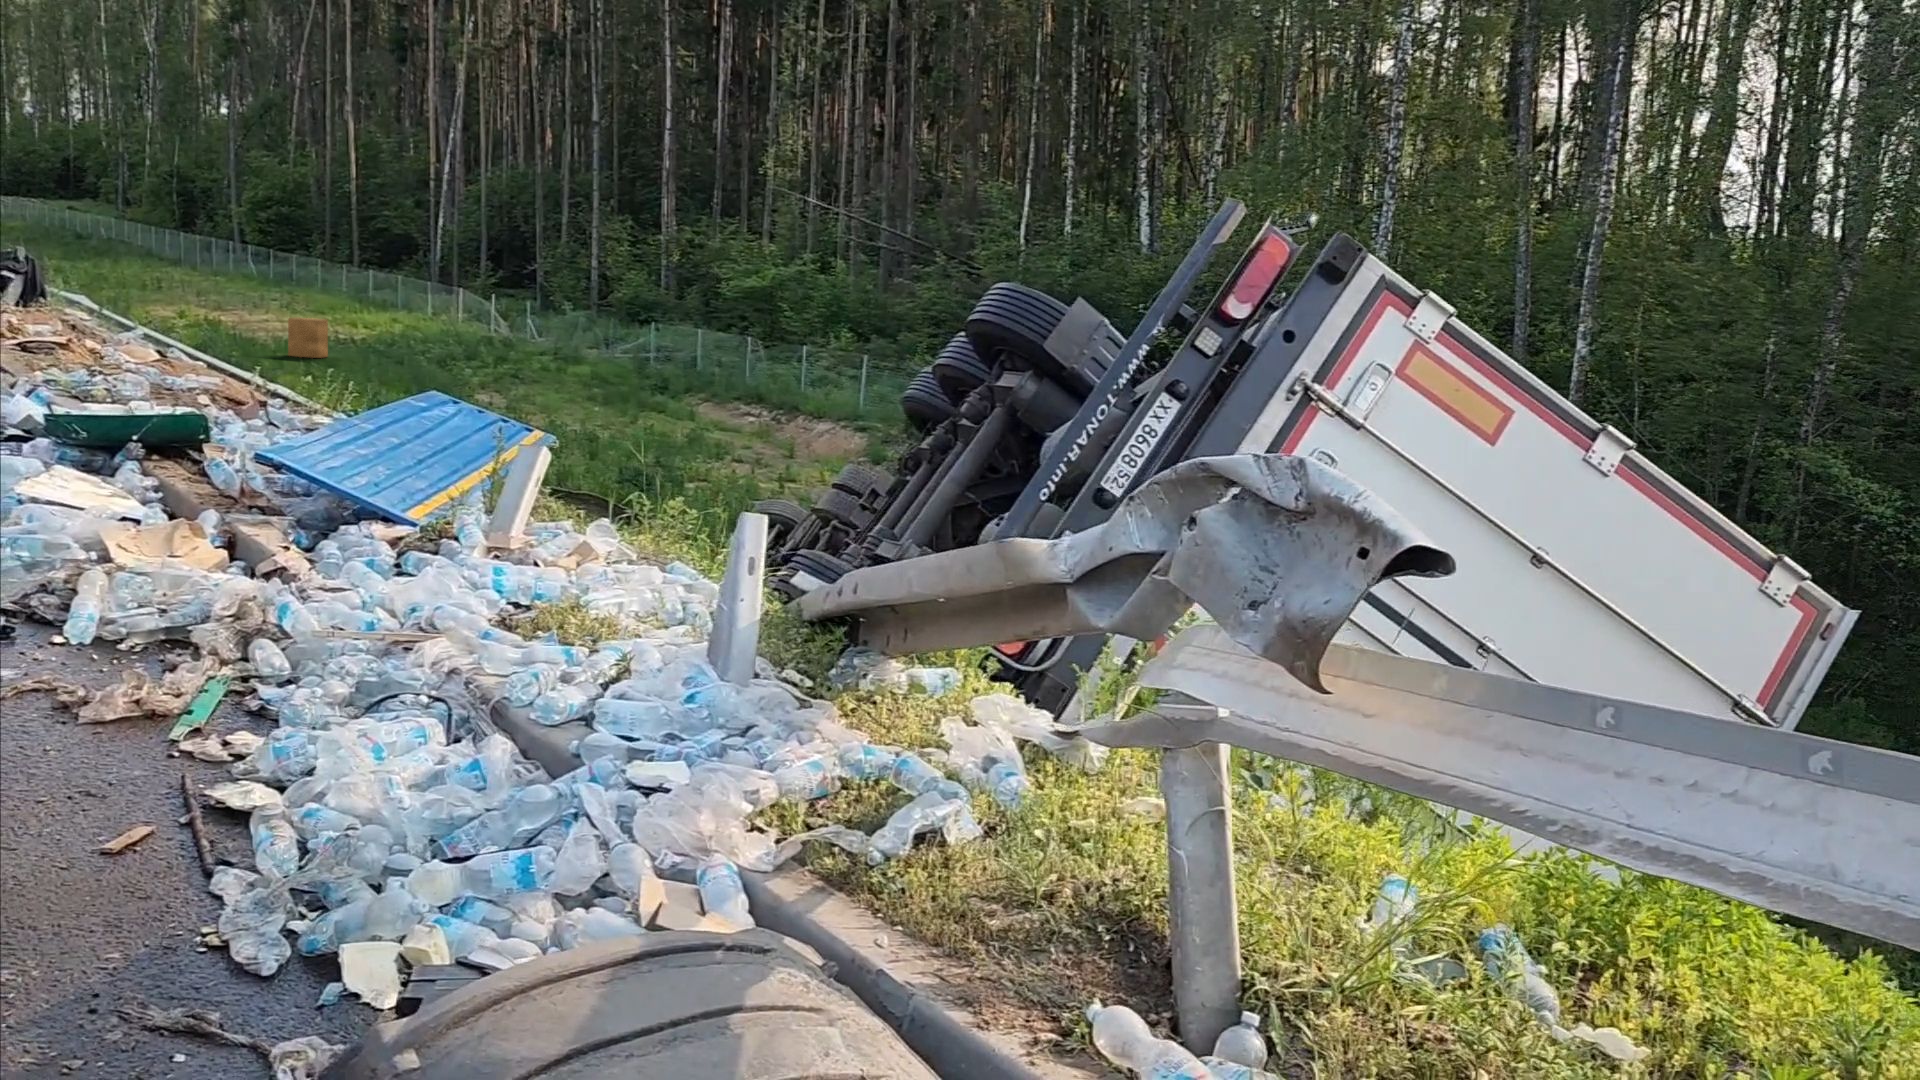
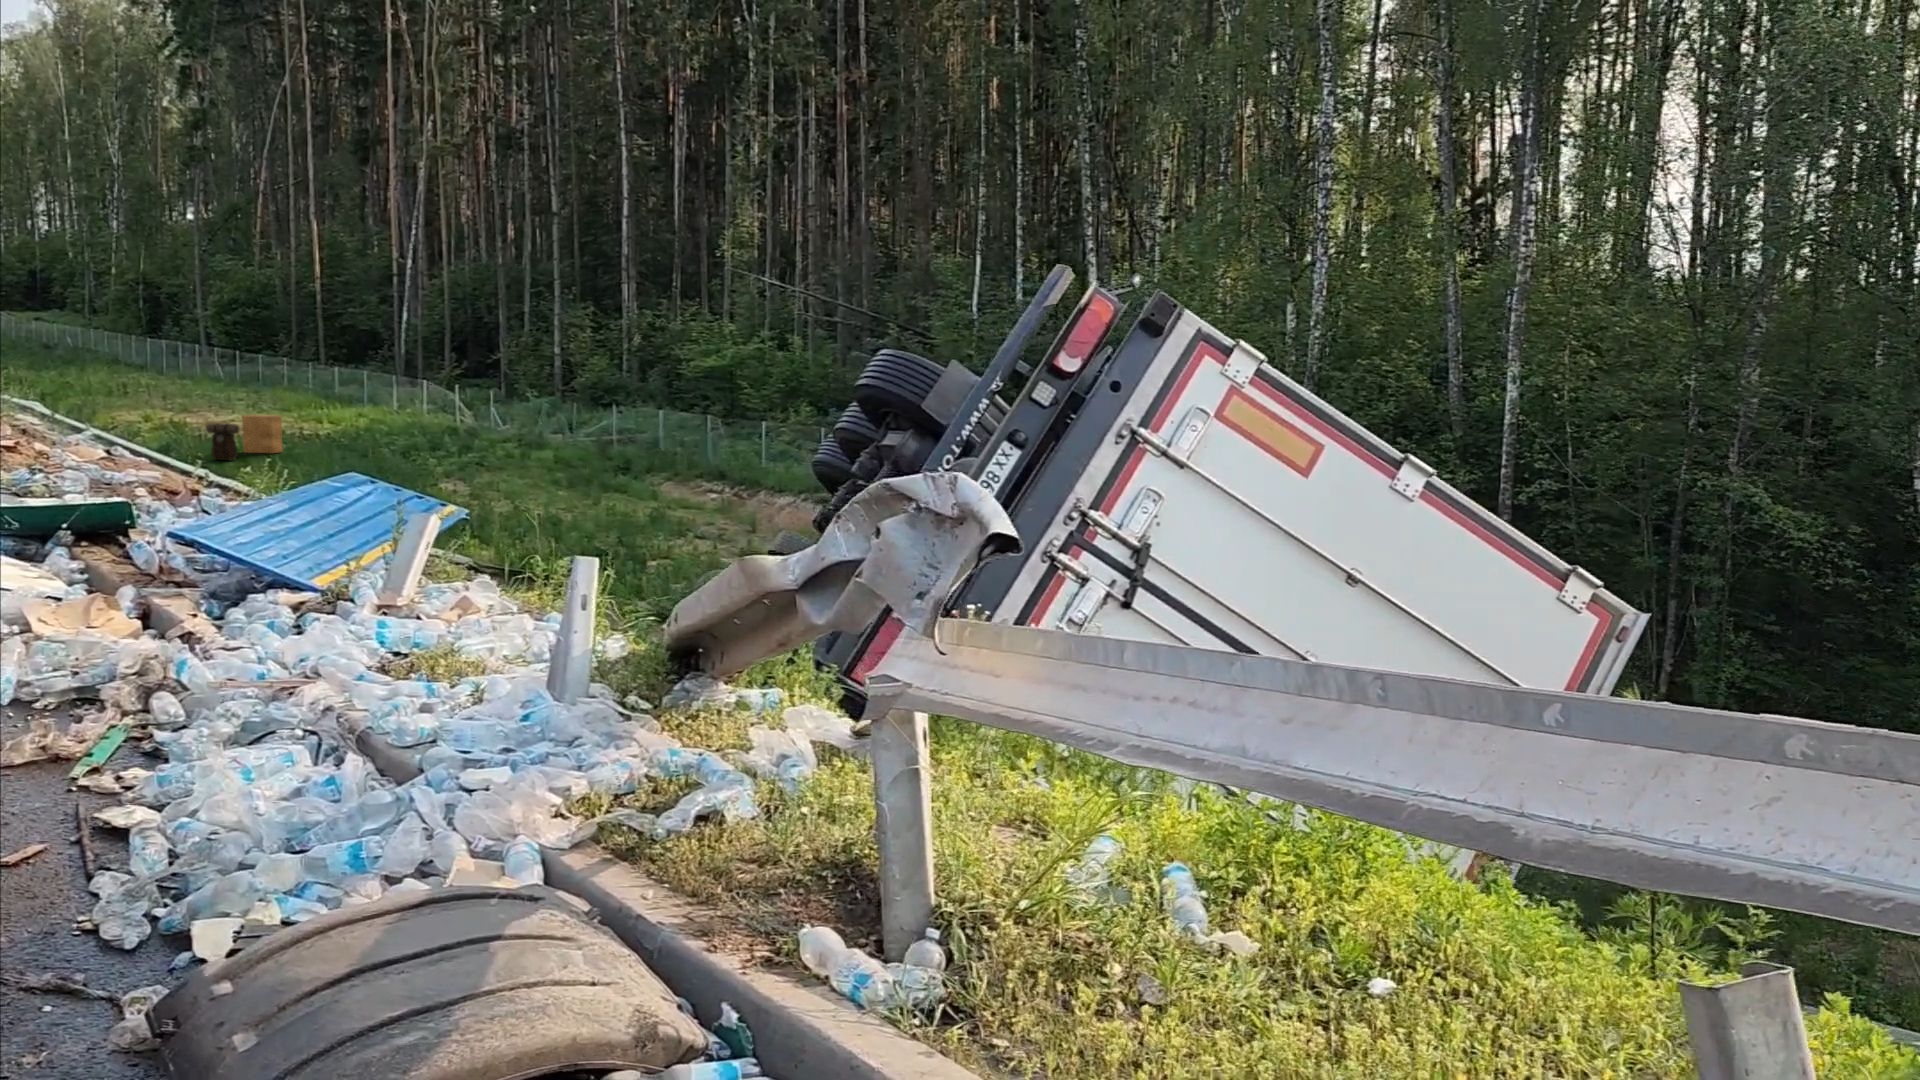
backpack: none [252,325,287,364] -> present [206,423,239,461]

